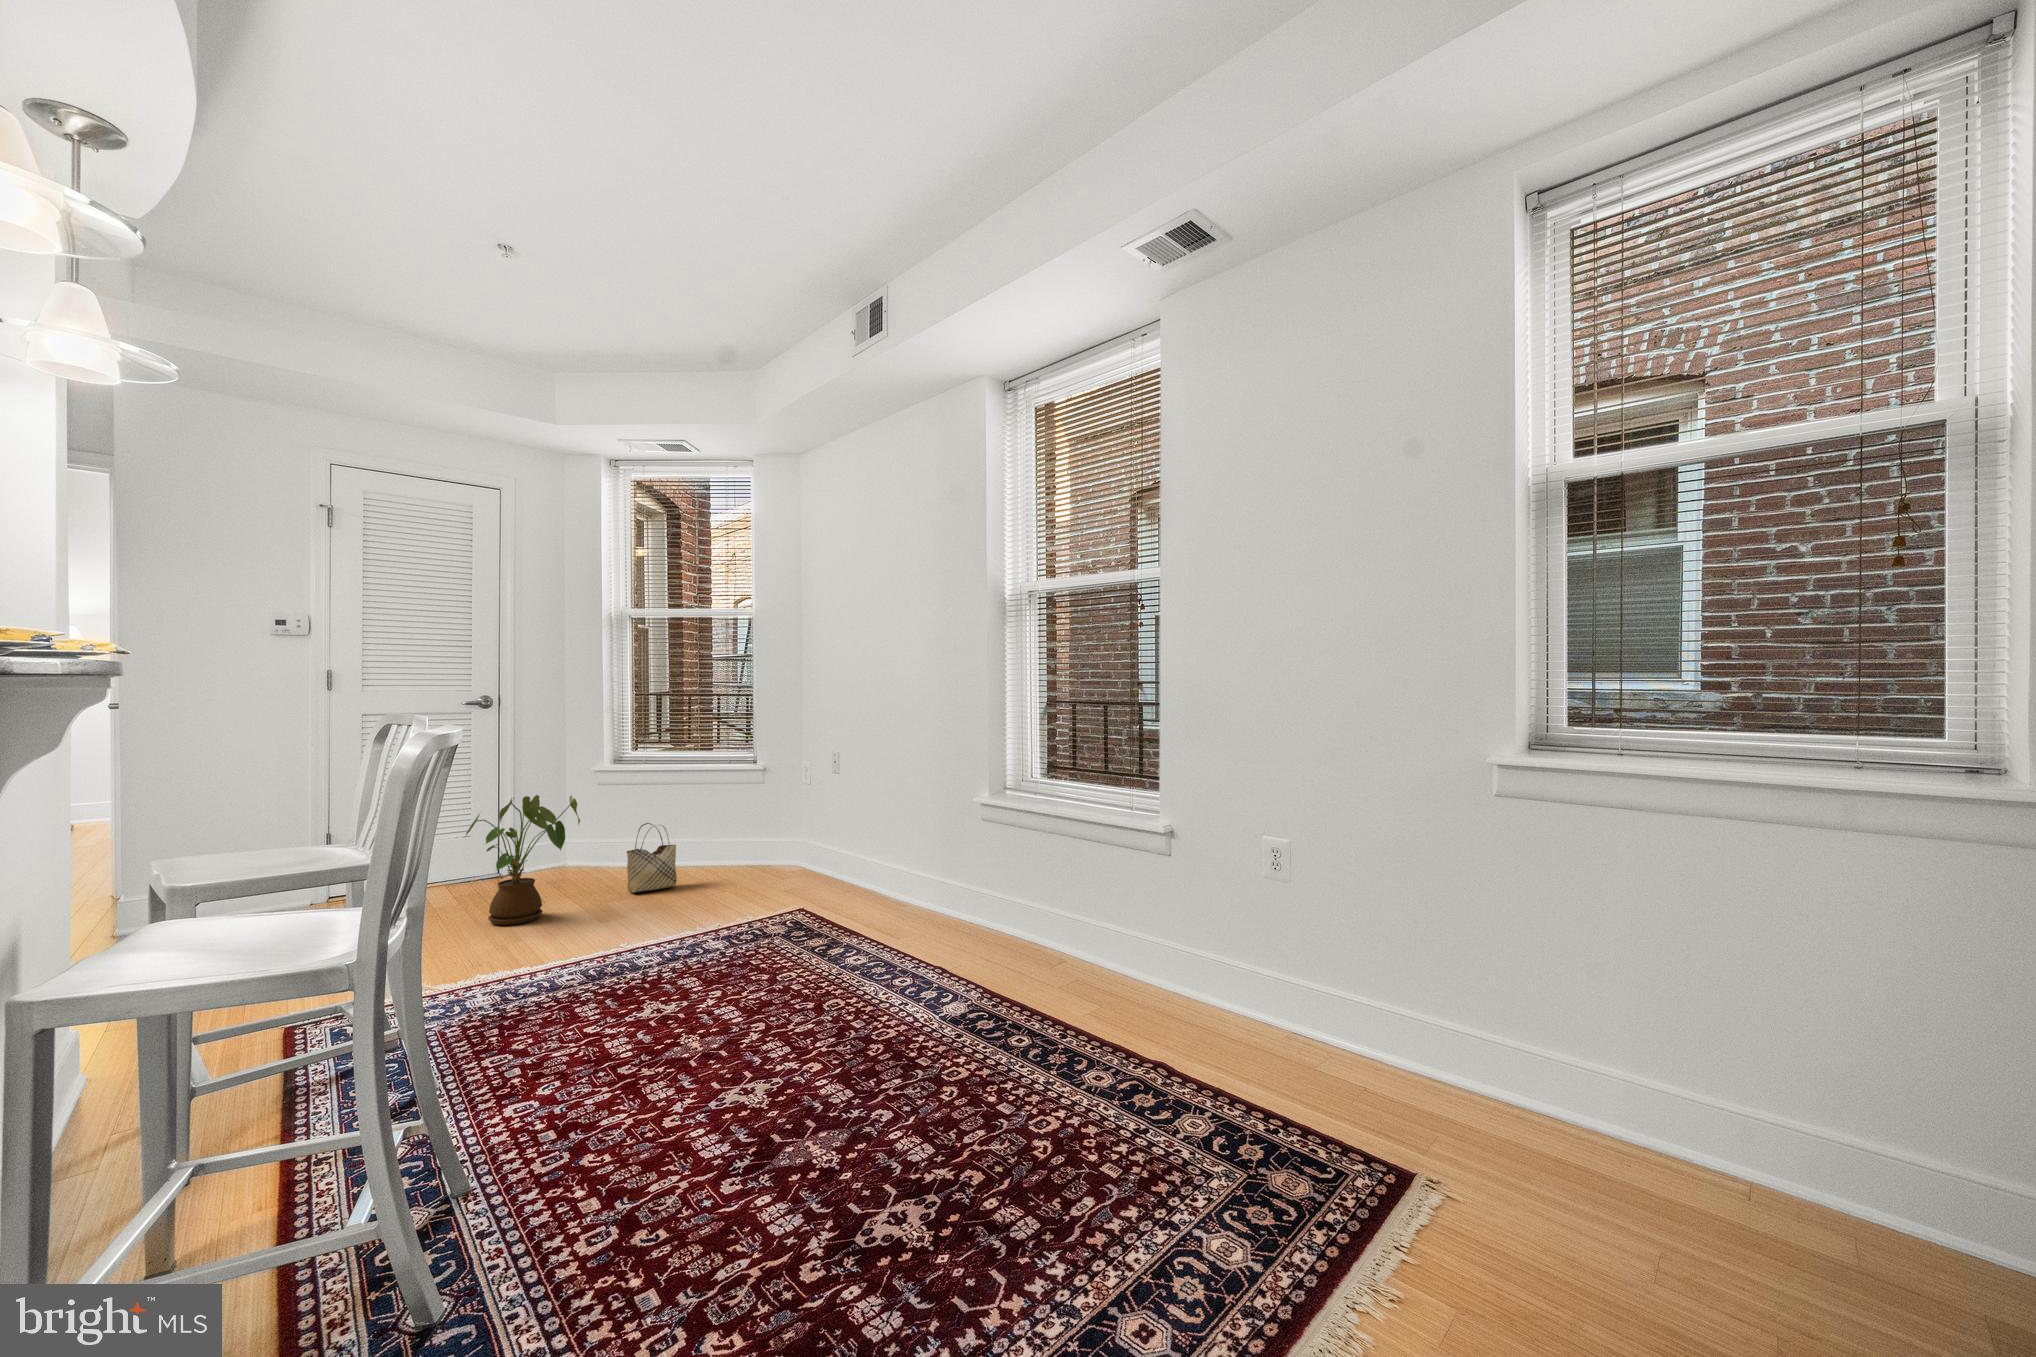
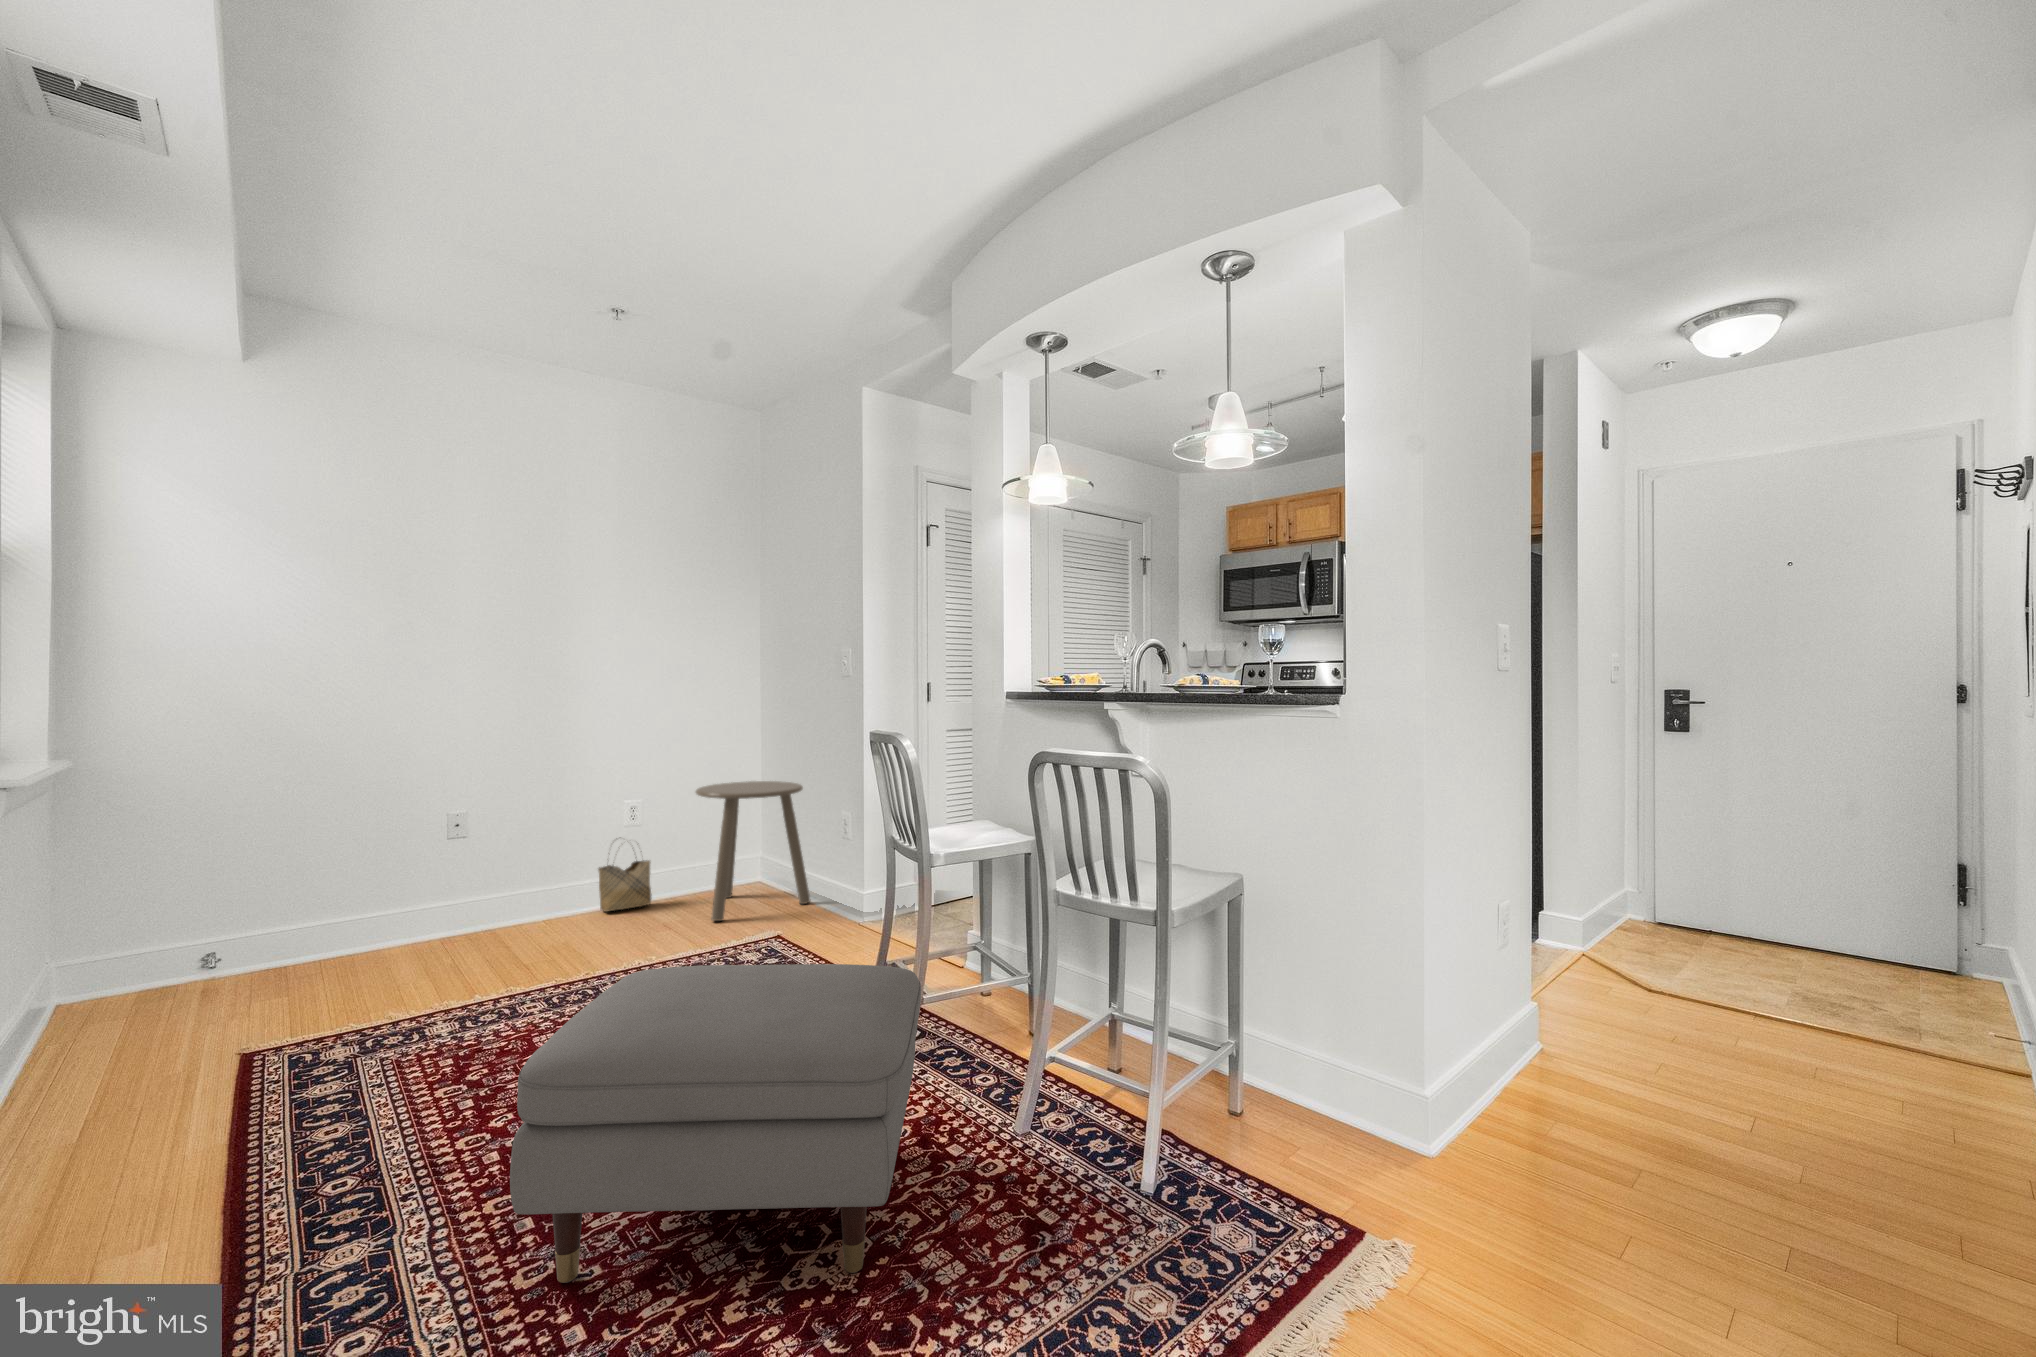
side table: none [721,771,827,900] -> present [696,781,810,921]
house plant: present [466,795,580,925] -> none [427,810,548,947]
ottoman: none [582,929,979,1248] -> present [510,964,921,1283]

